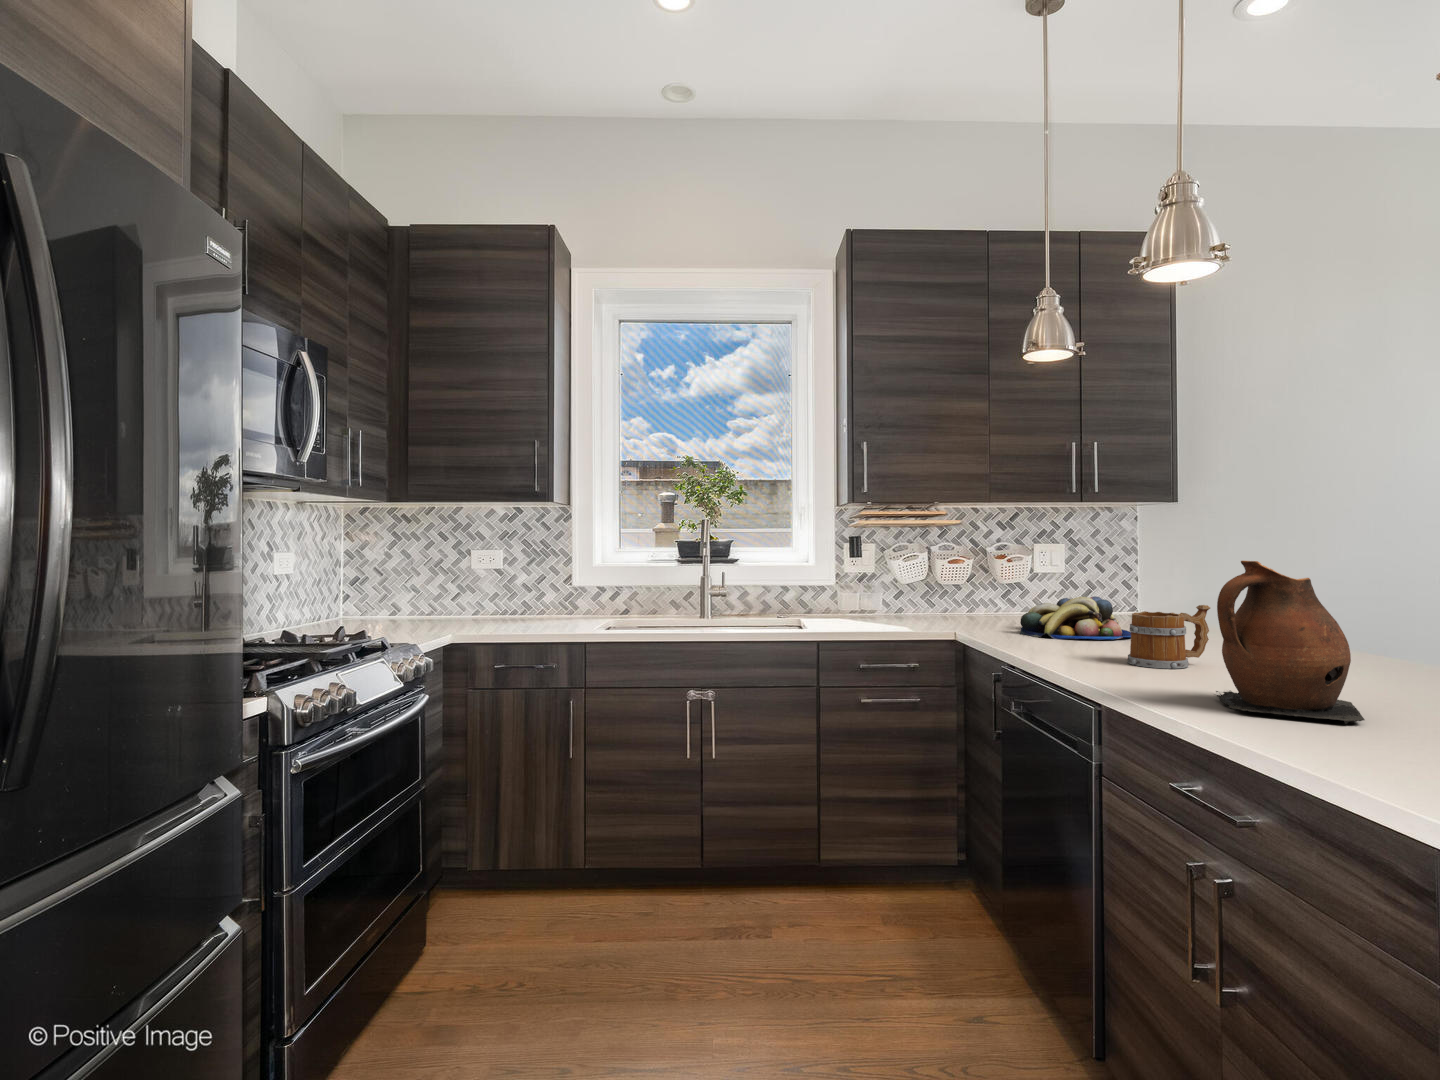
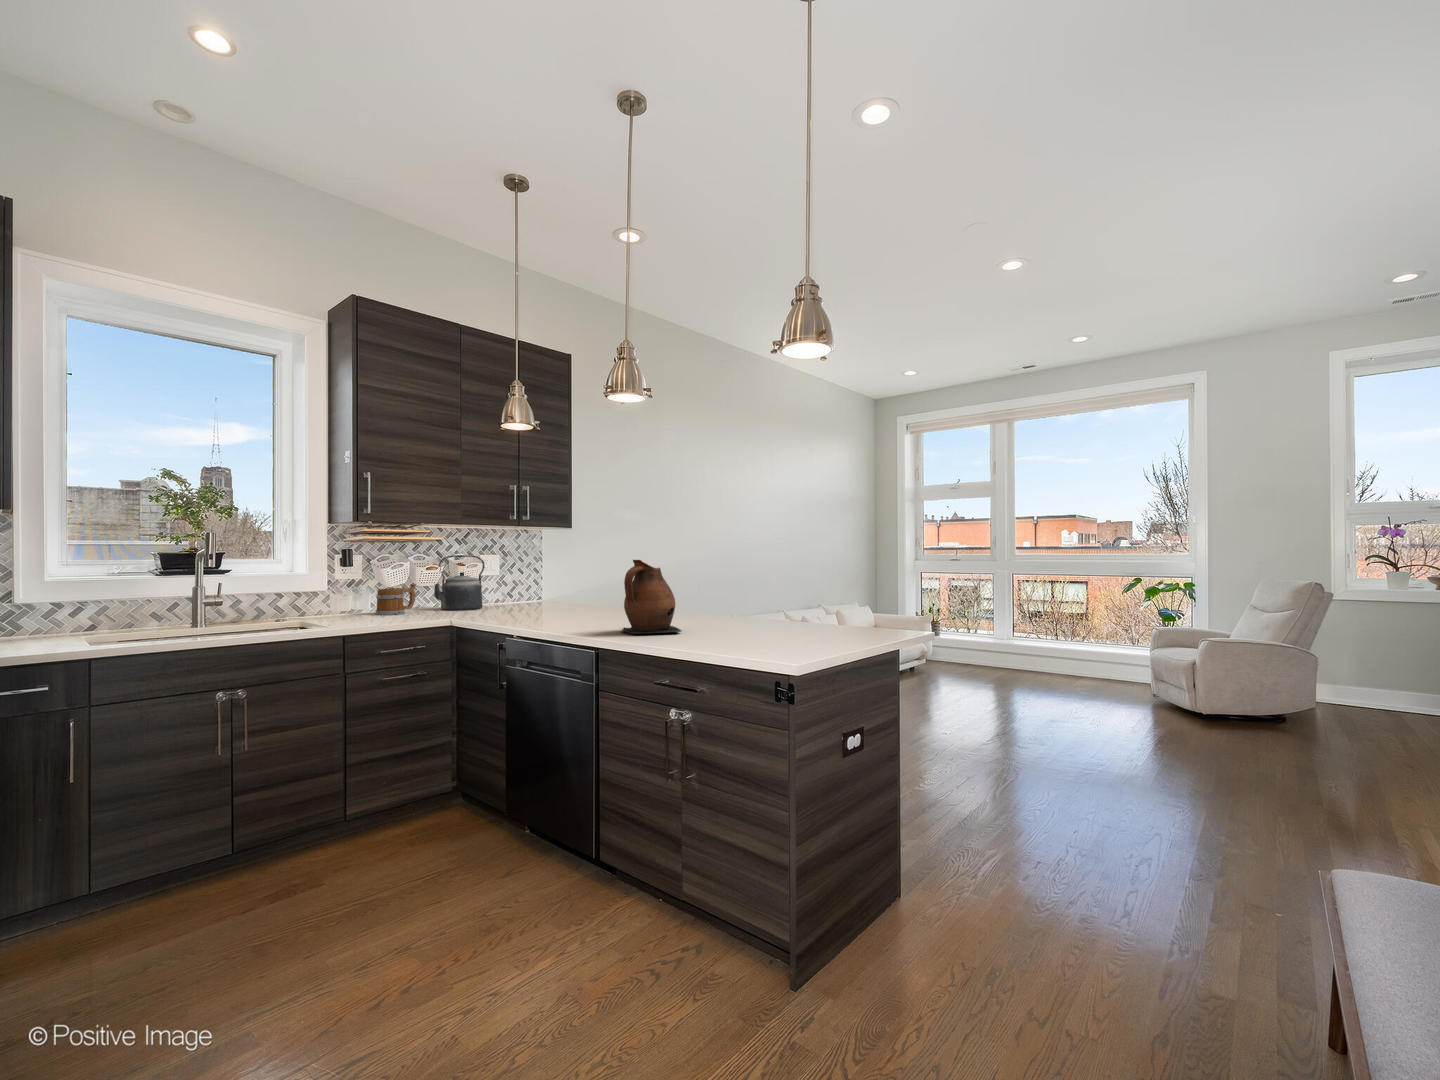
kettle: none [962,544,1038,622] -> present [434,555,485,610]
fruit bowl: present [1020,596,1131,640] -> none [483,588,553,616]
mug: present [1128,605,1210,669] -> present [375,584,416,615]

